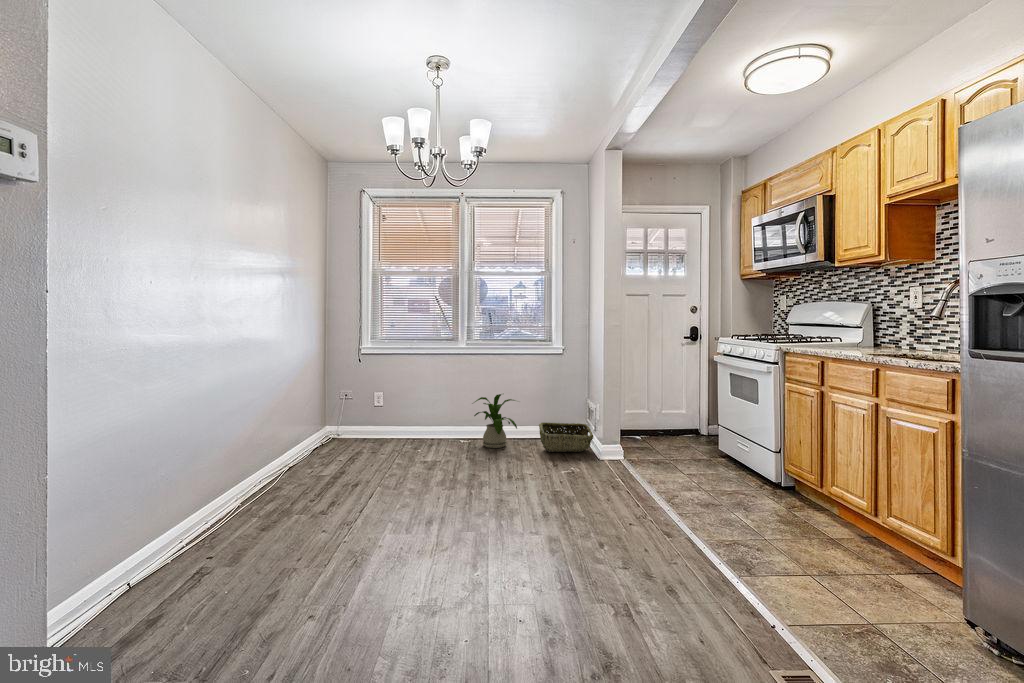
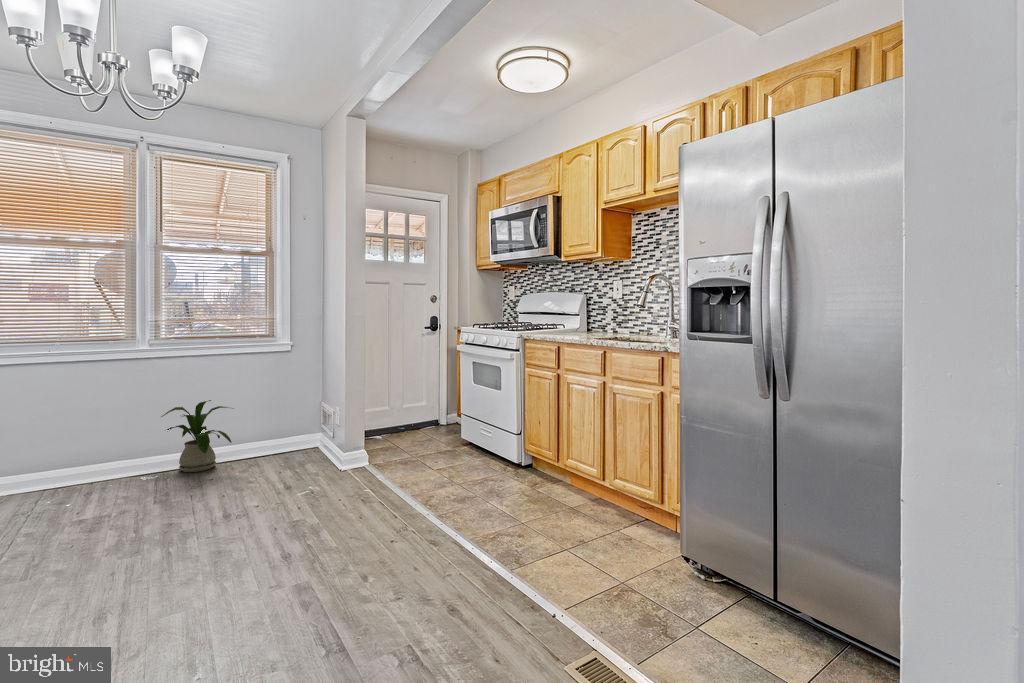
woven basket: present [539,423,593,452] -> none [261,427,332,466]

